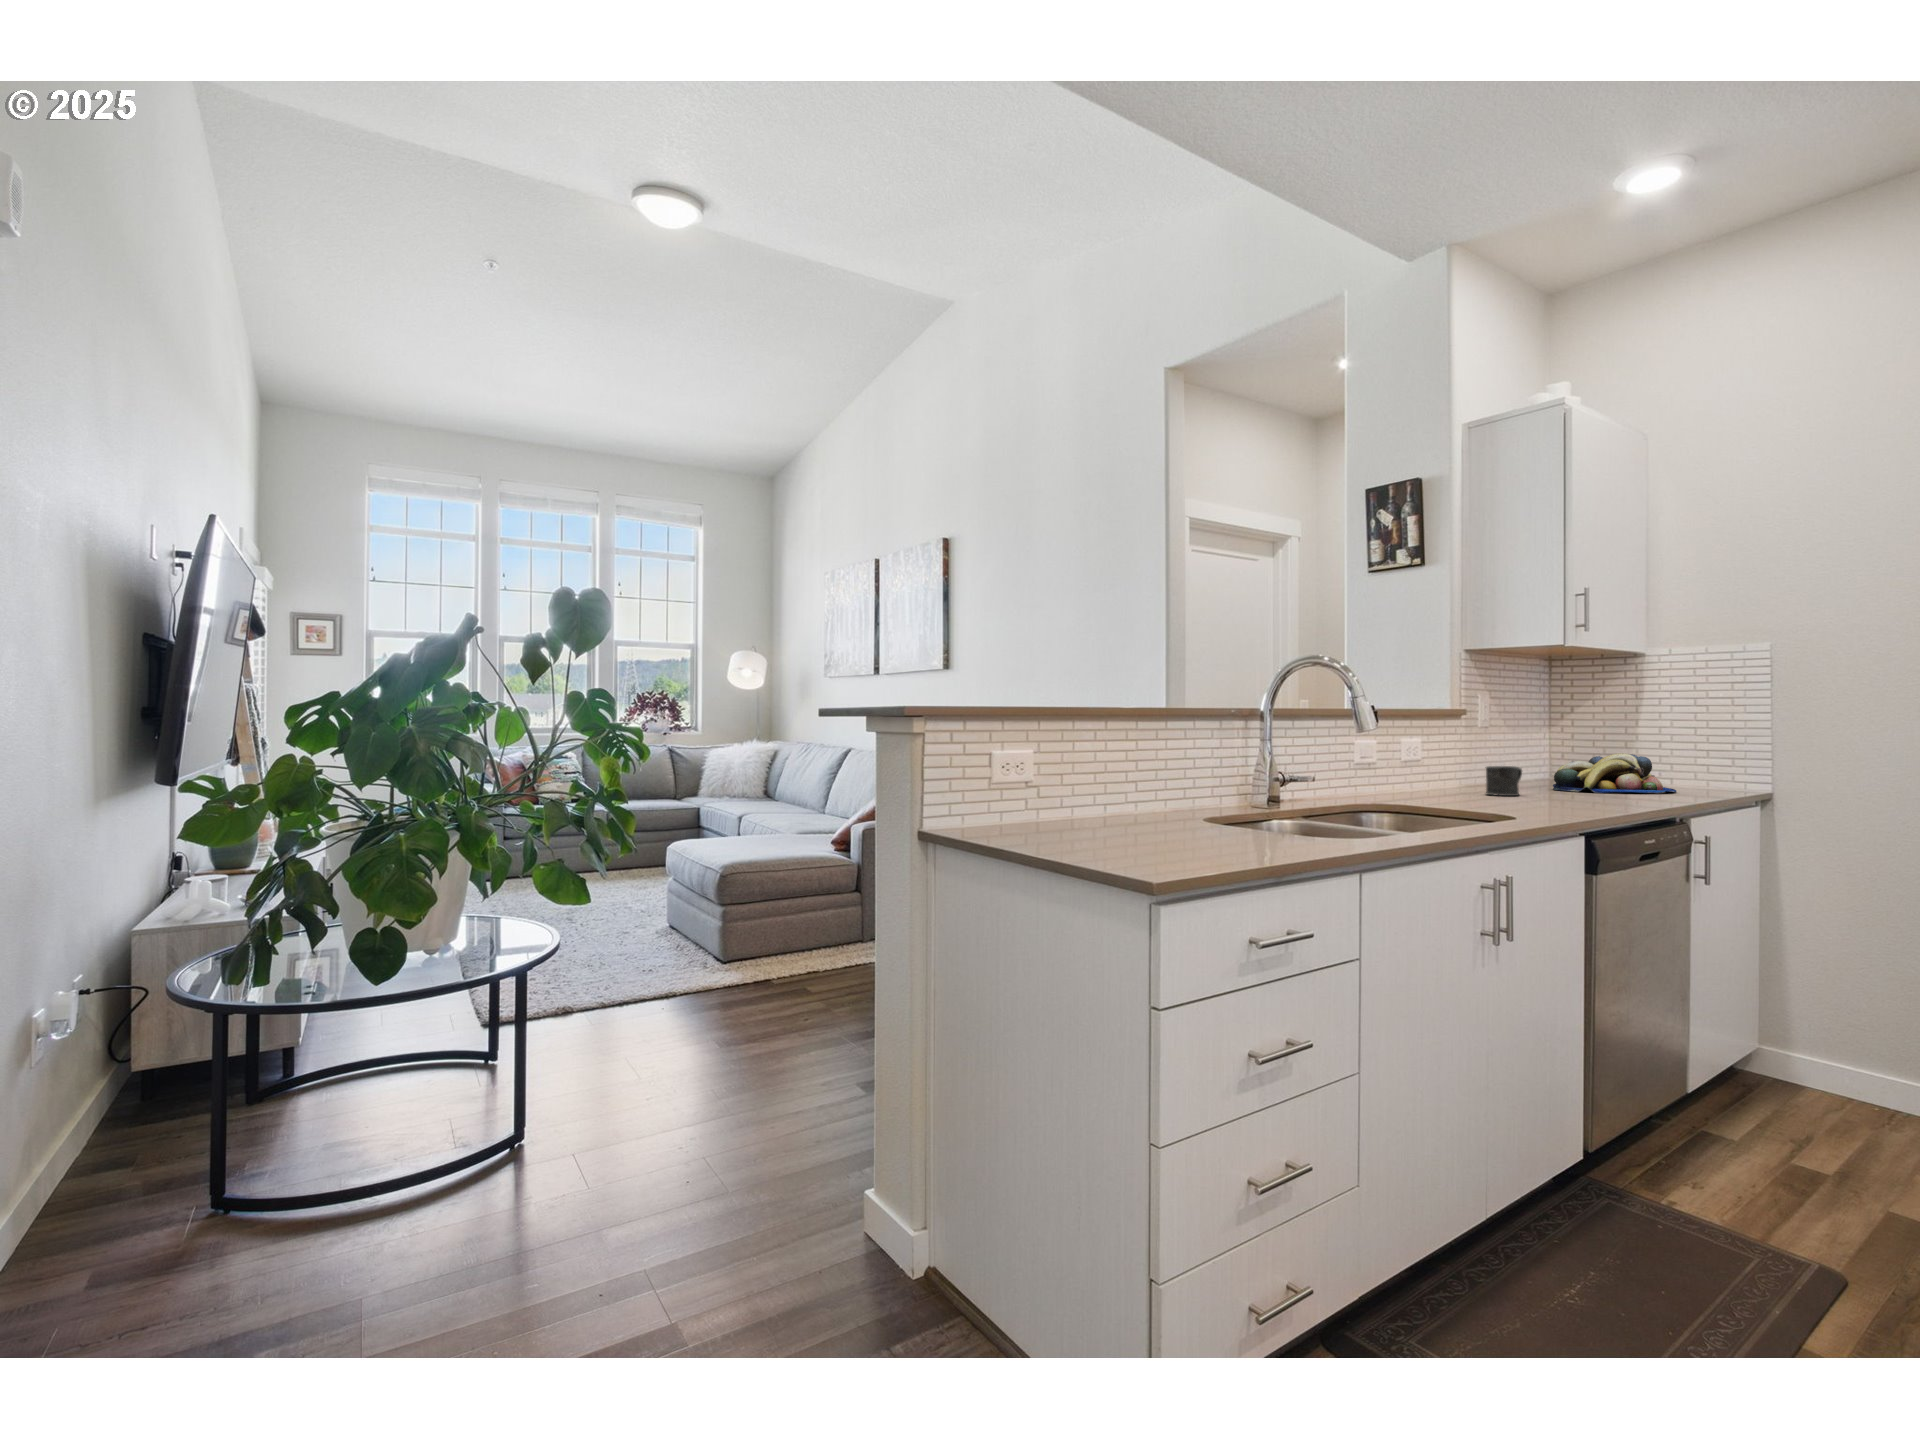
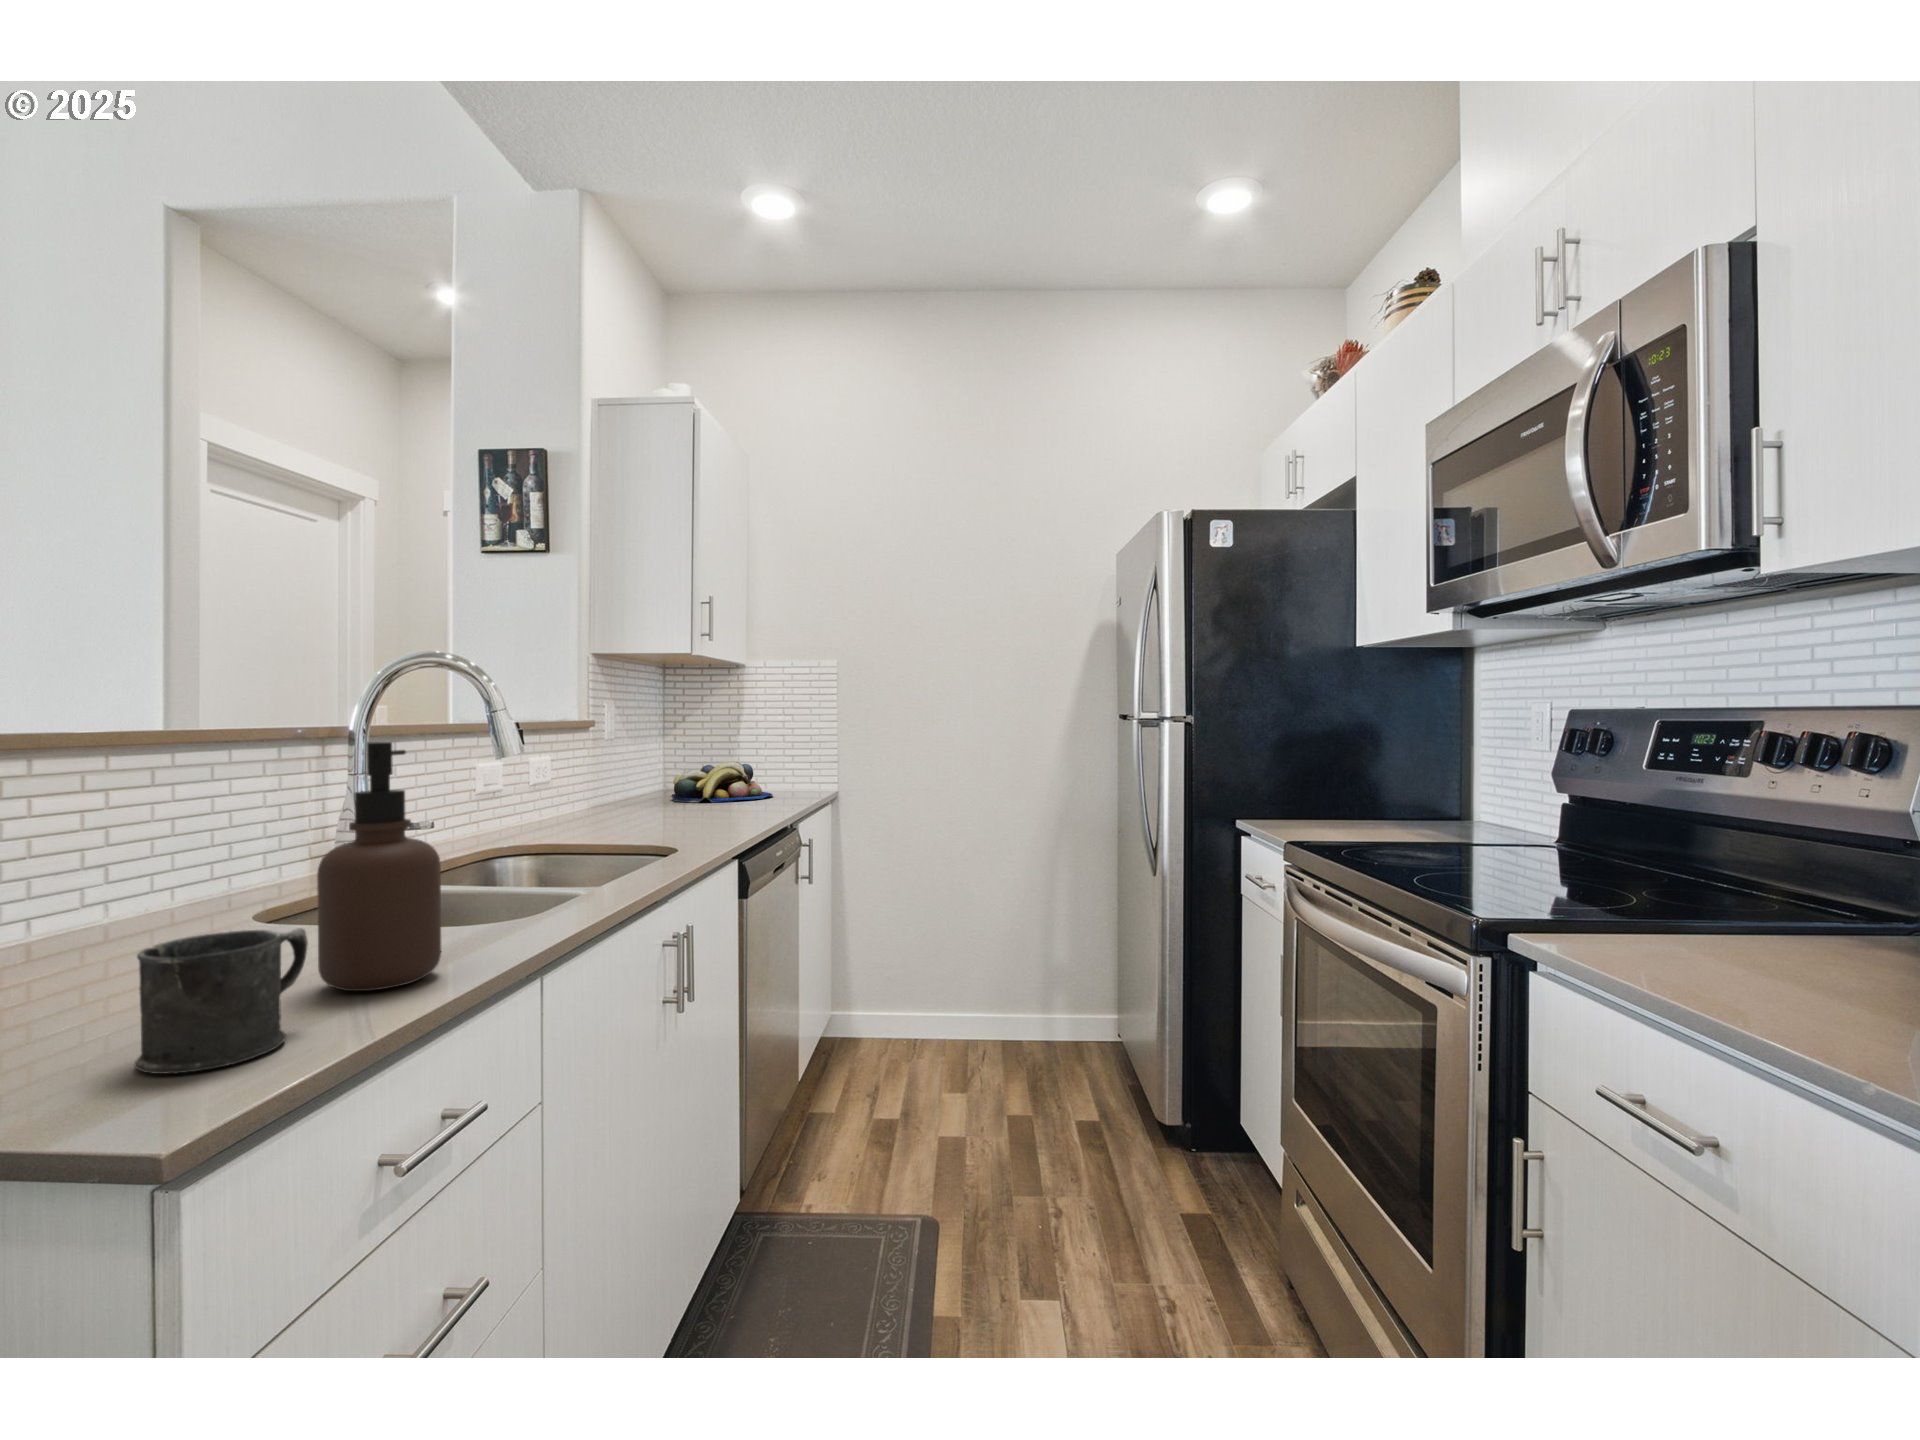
soap dispenser: none [1221,706,1283,846] -> present [317,742,441,991]
mug: present [1486,766,1522,796] -> present [135,928,308,1074]

